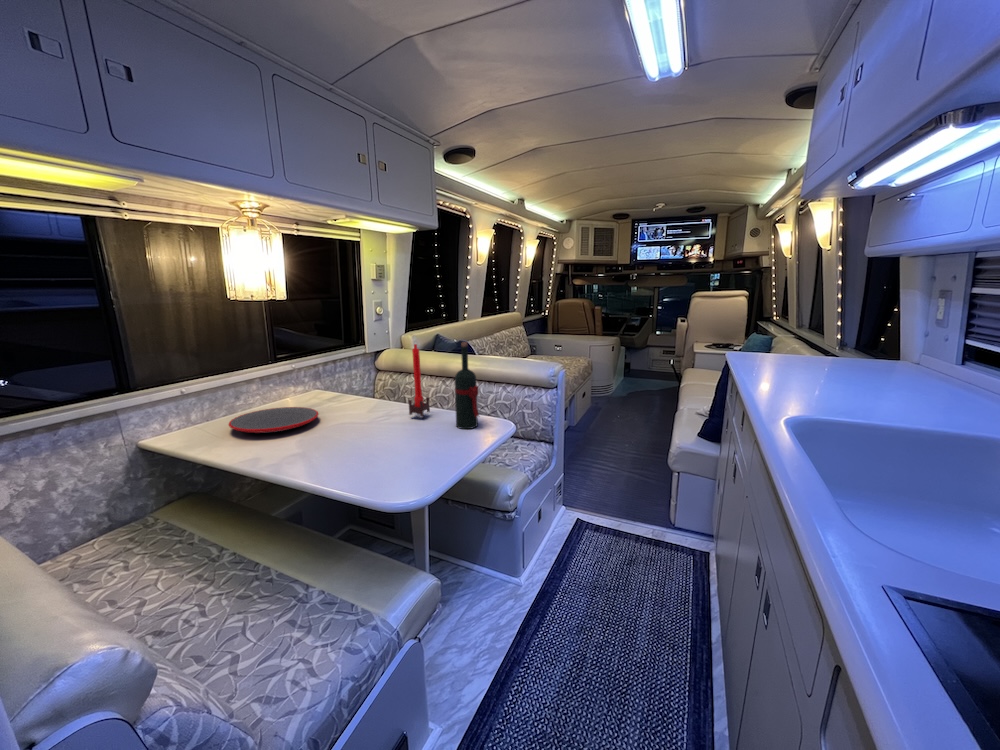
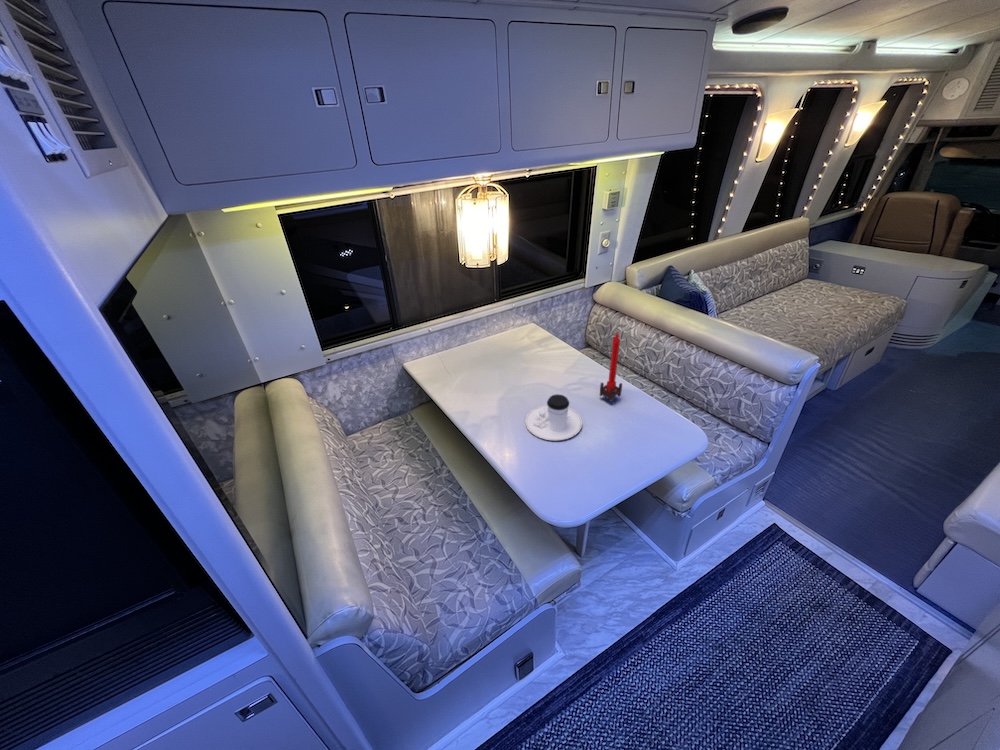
wine bottle: present [455,342,479,429] -> none [640,351,673,435]
coffee cup: none [337,404,401,453] -> present [525,395,582,440]
plate: present [229,407,318,433] -> none [456,354,522,388]

